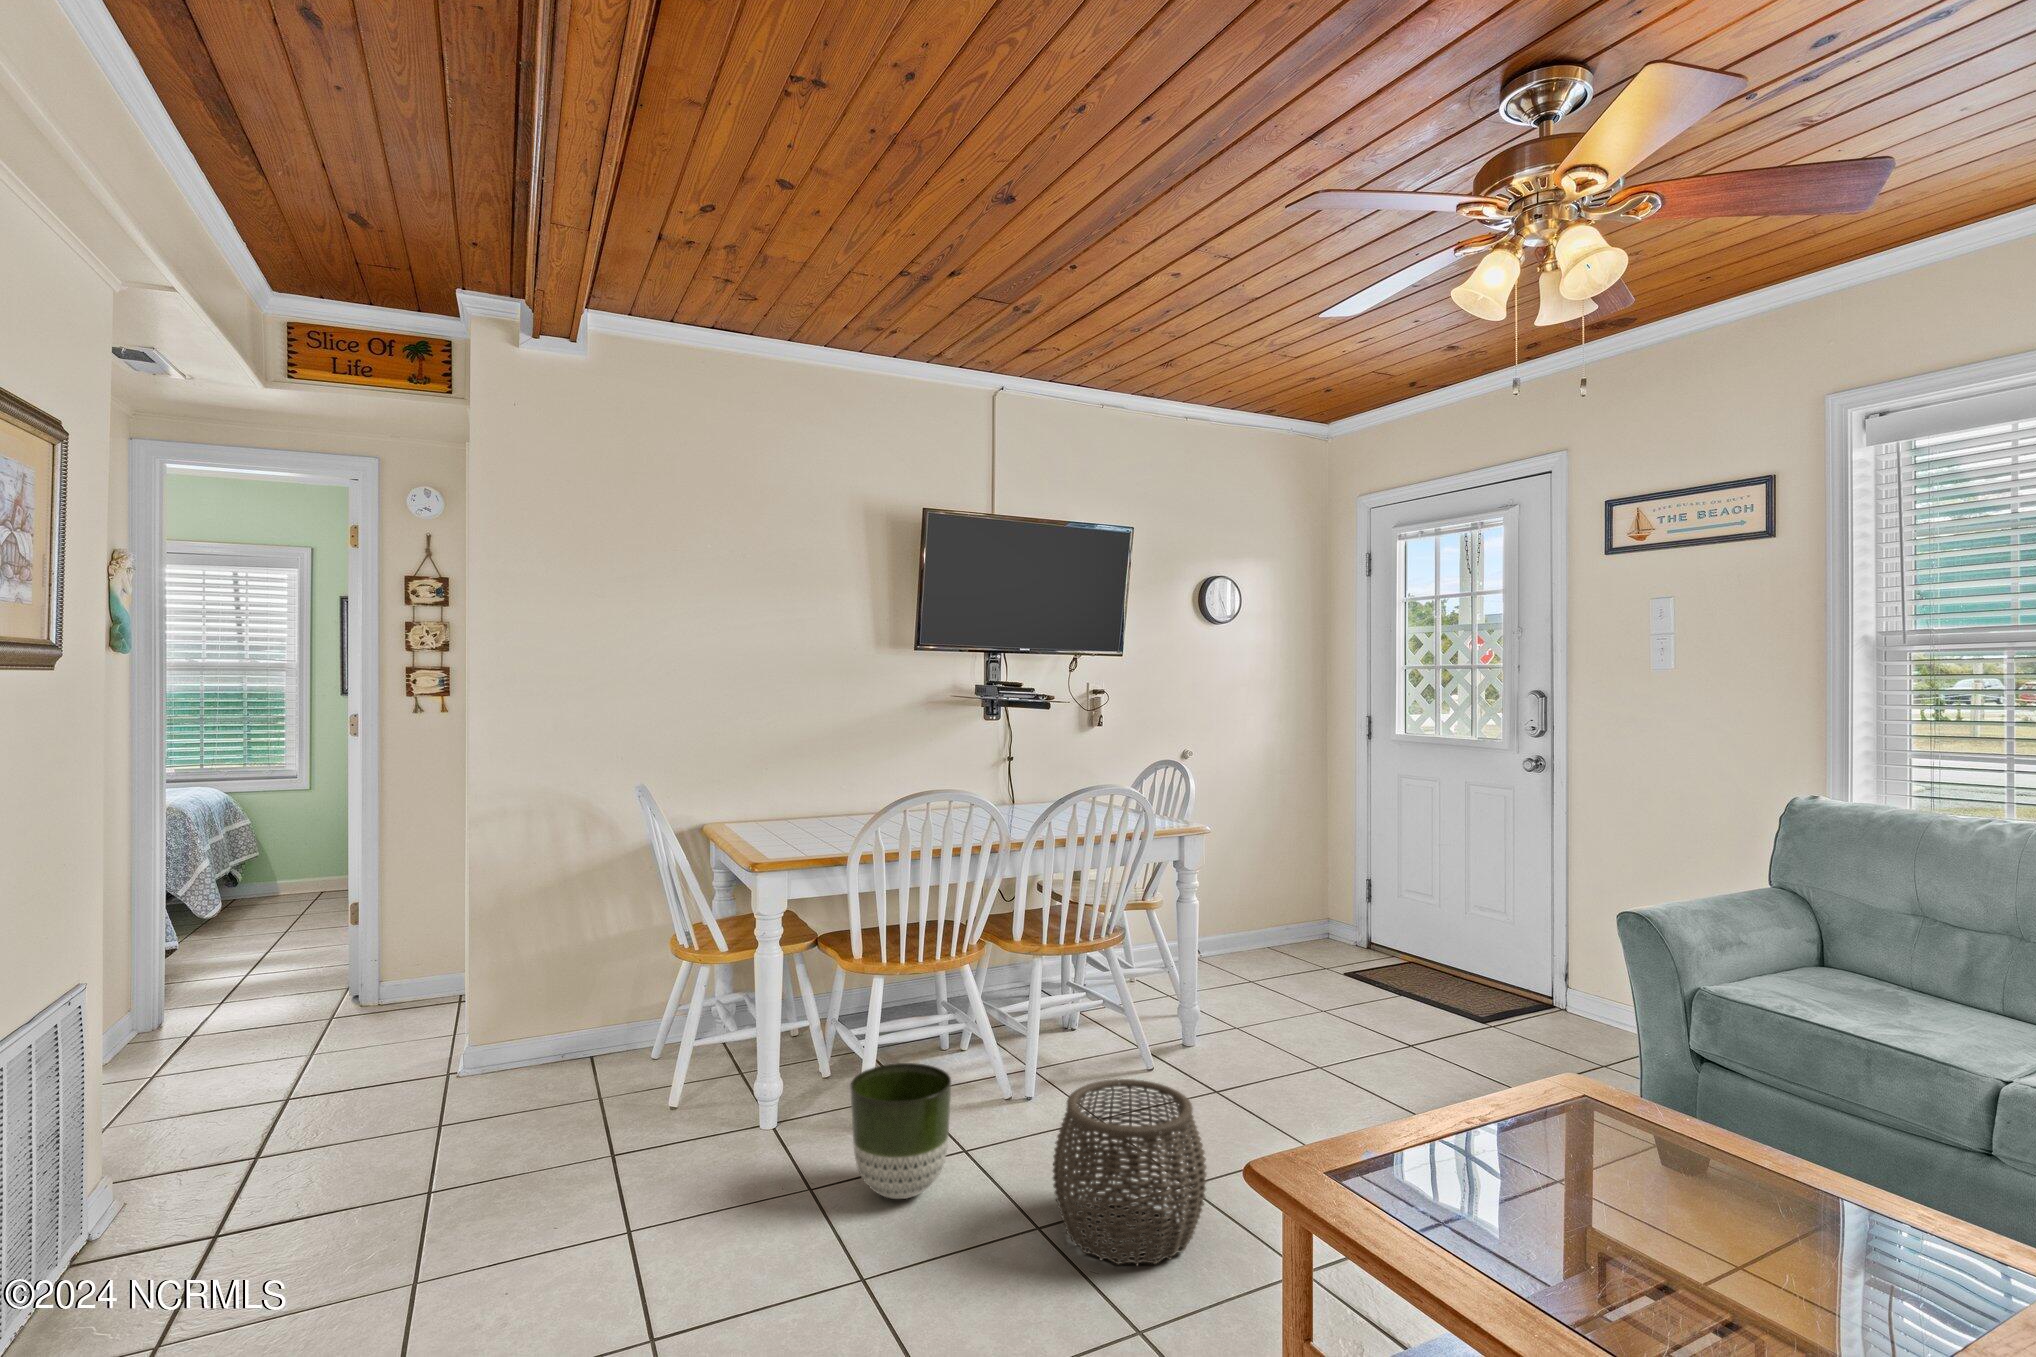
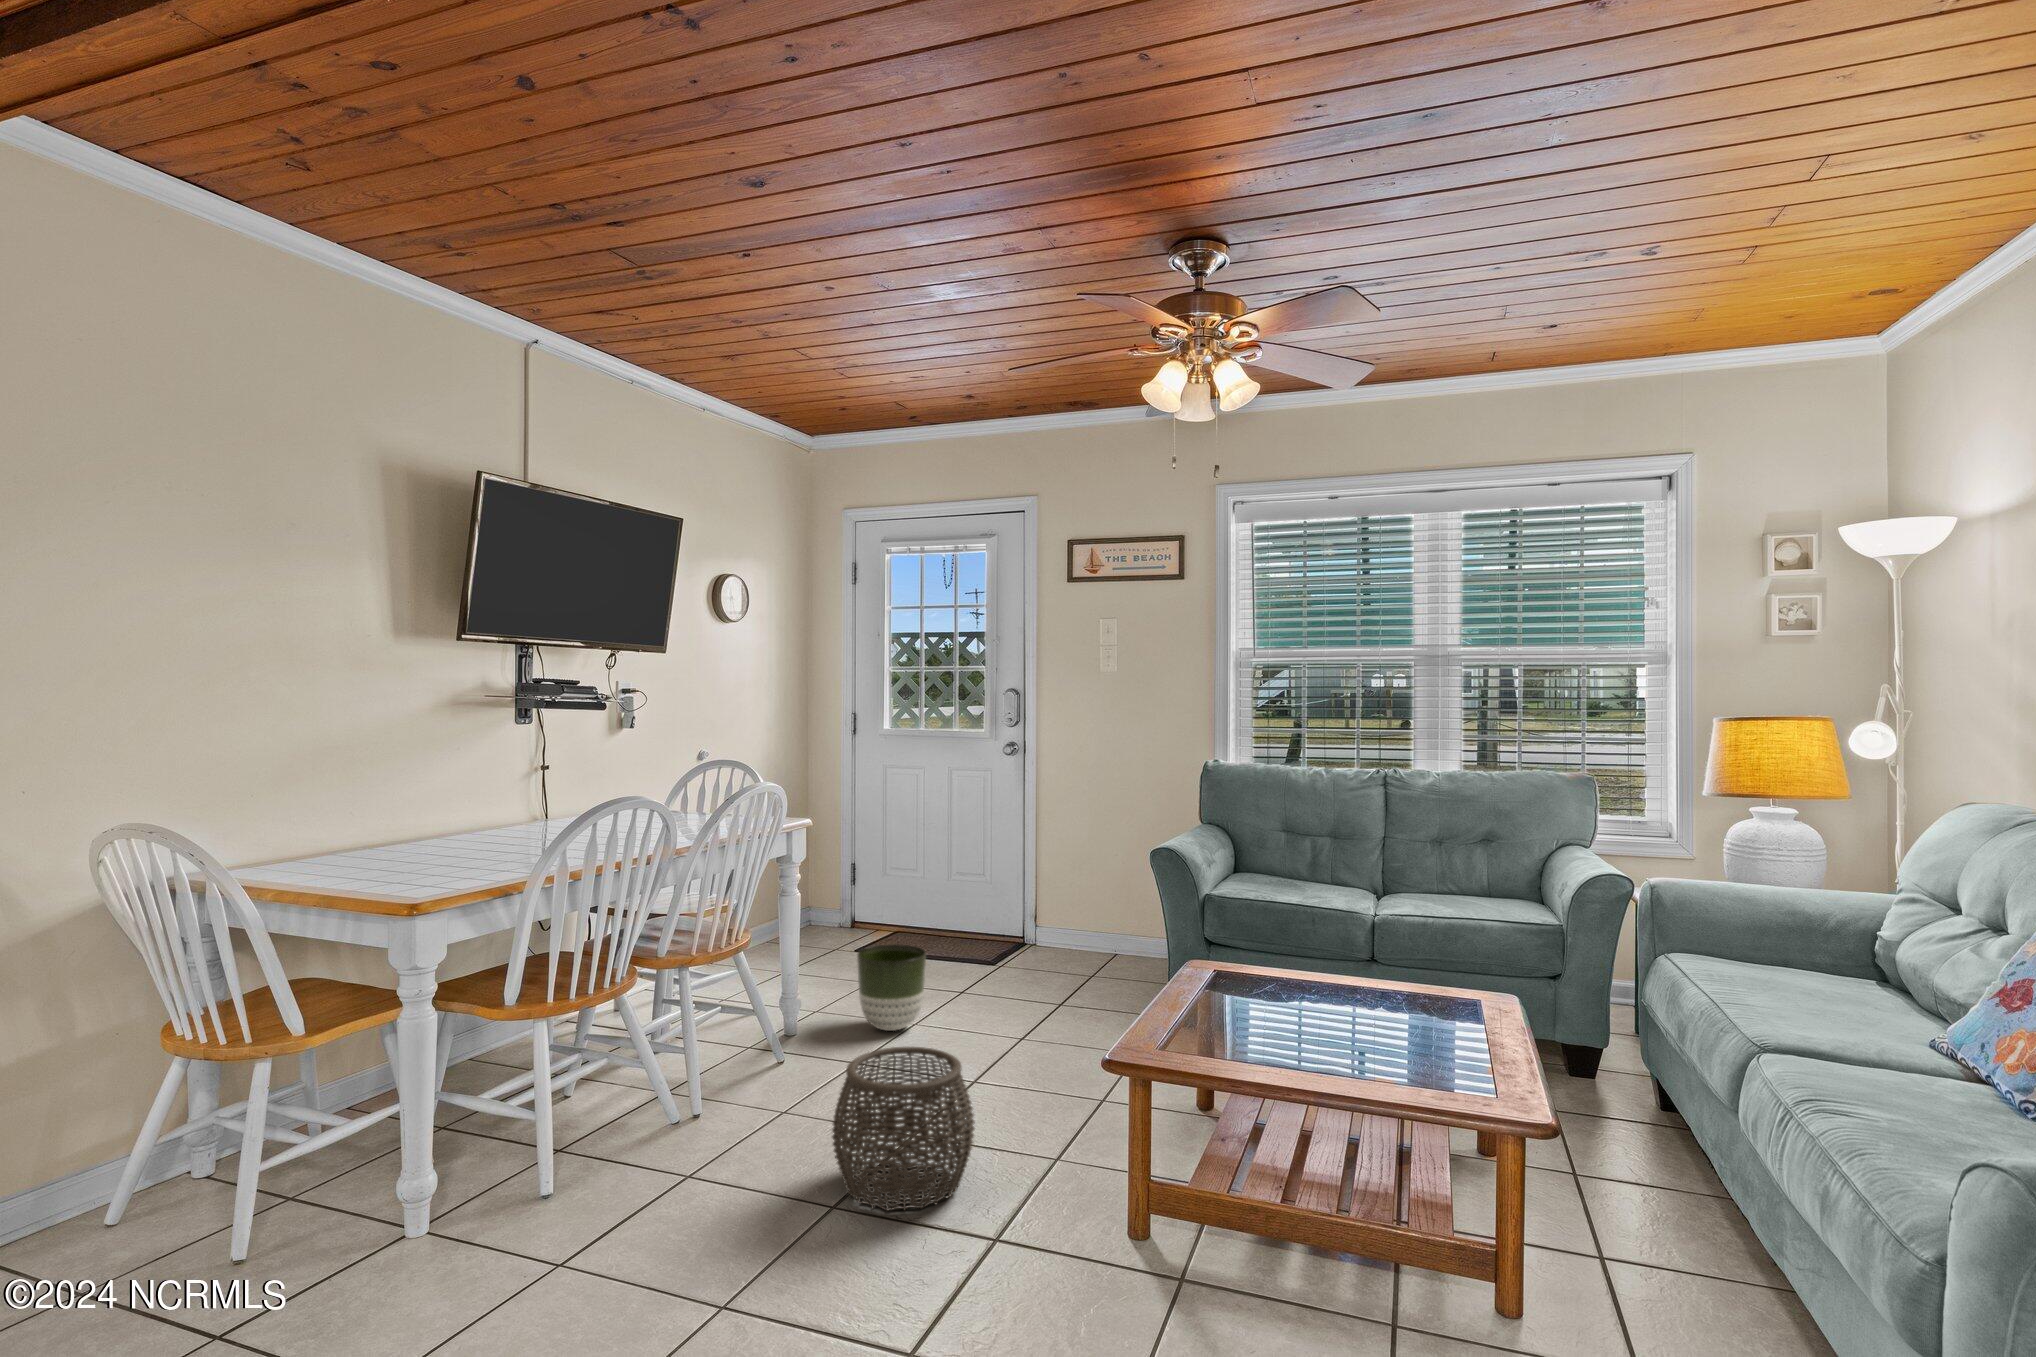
planter: present [850,1063,951,1199] -> present [857,944,926,1031]

